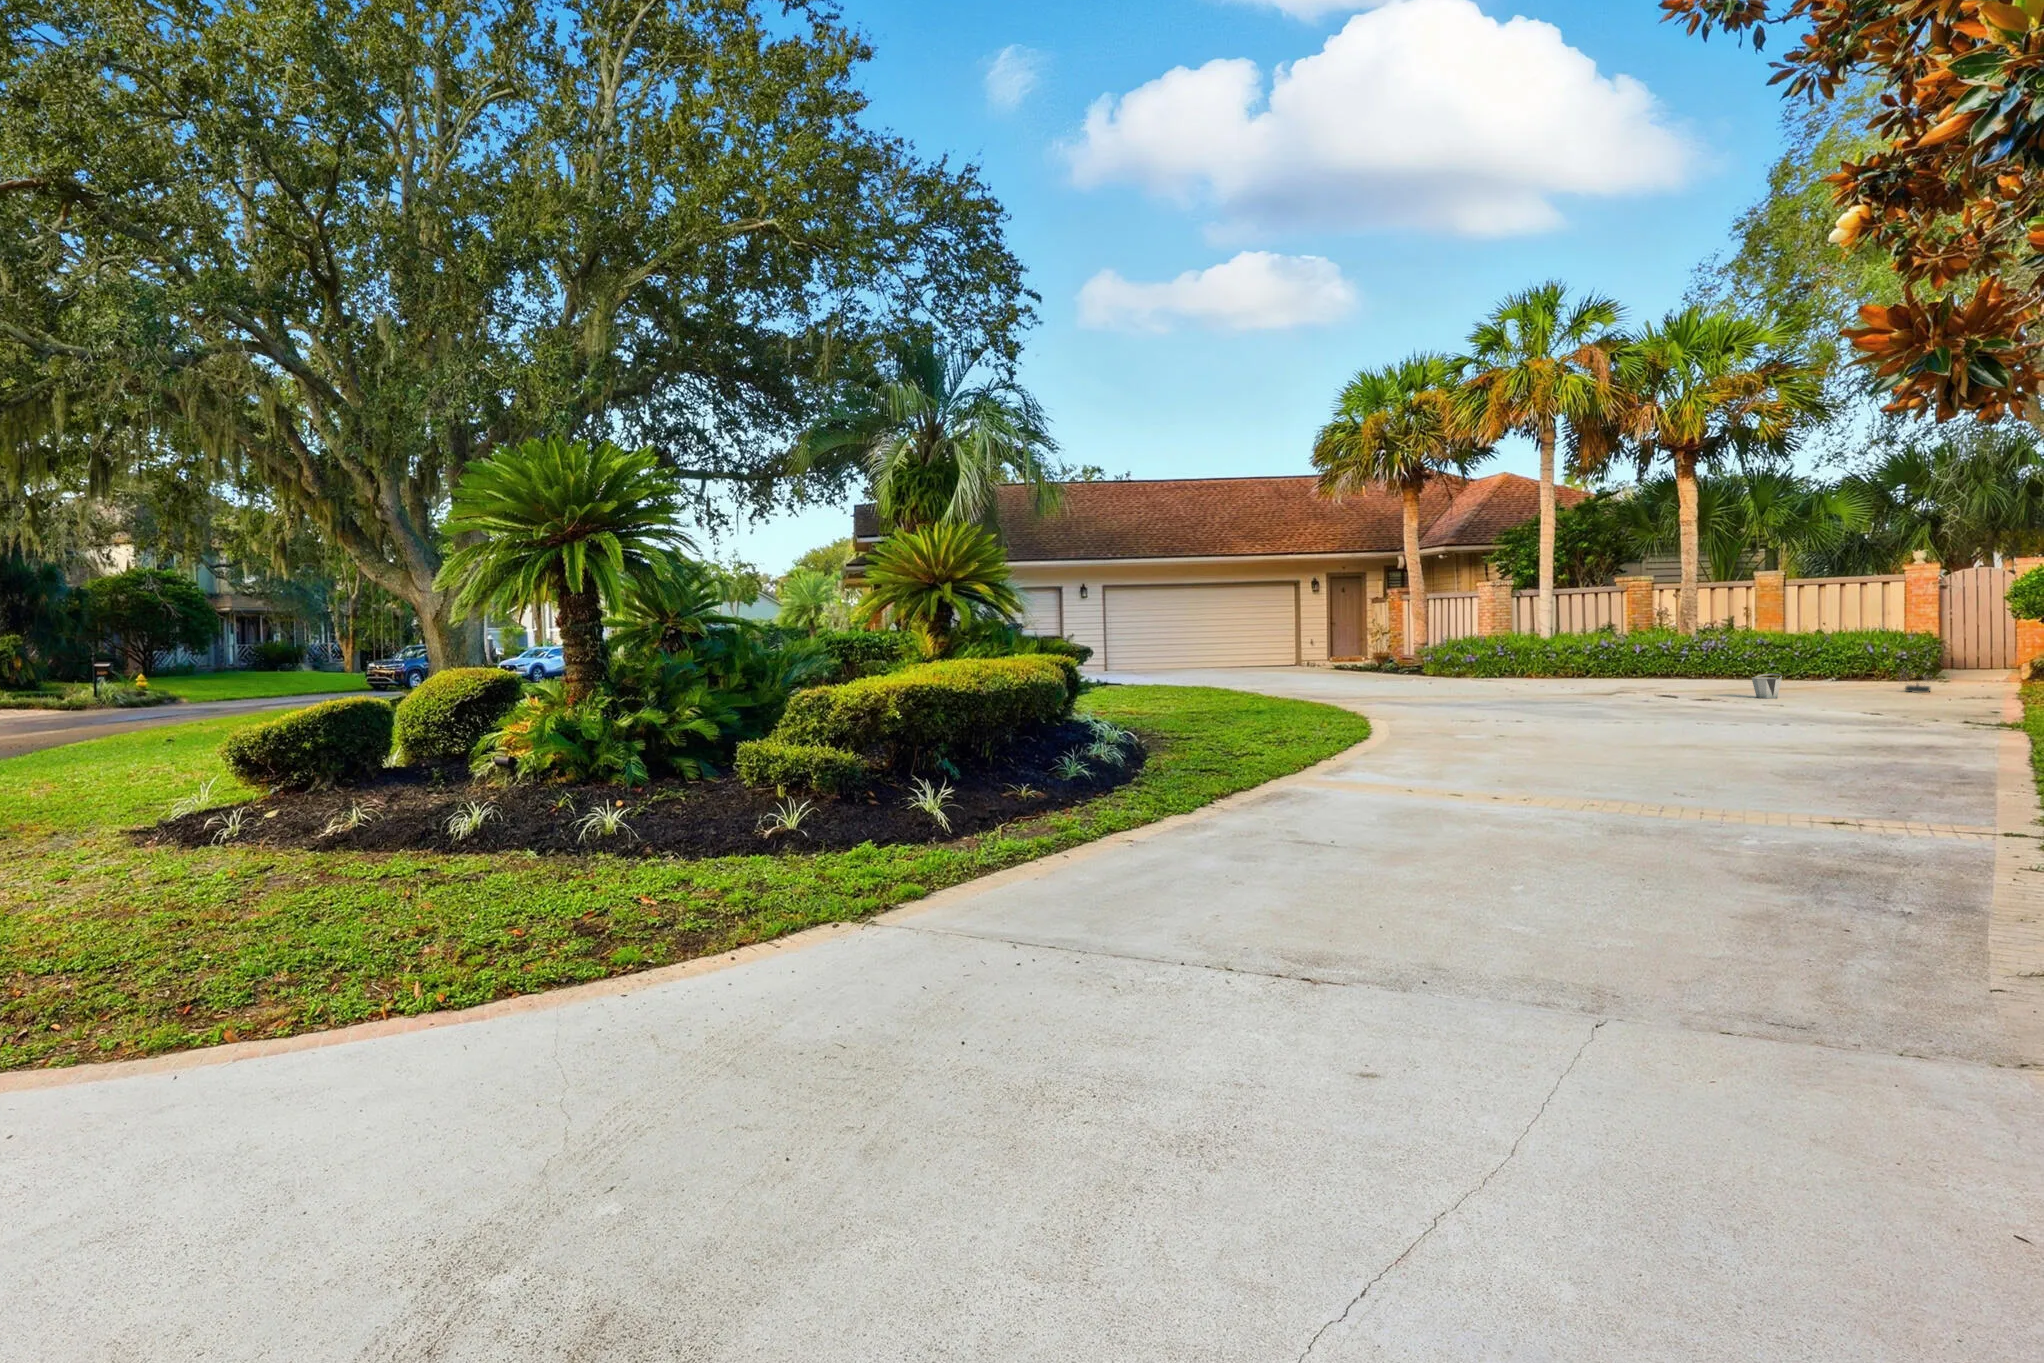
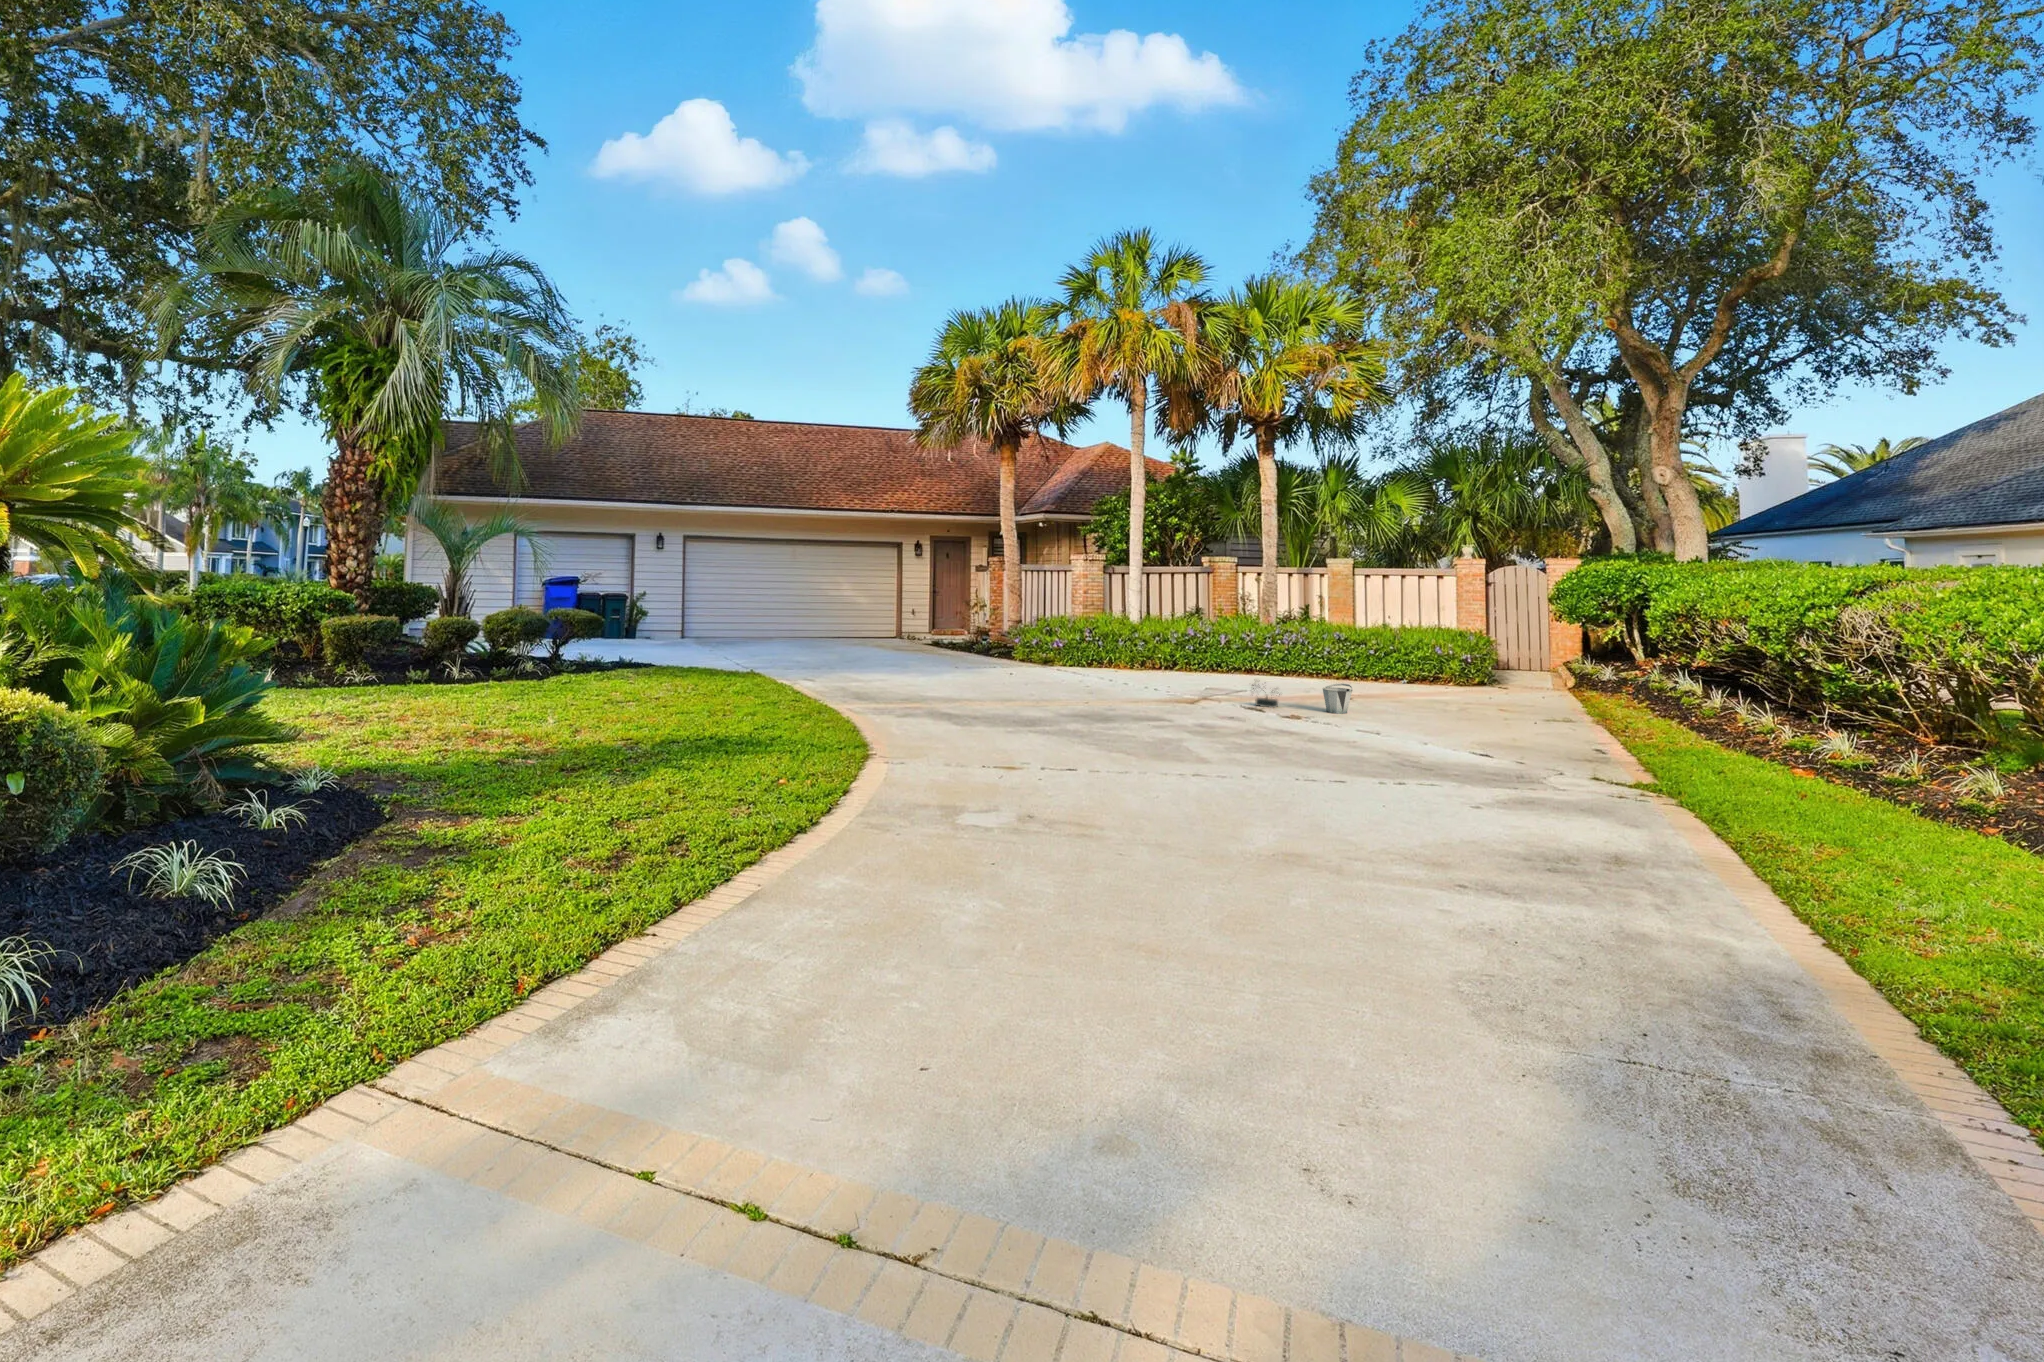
decorative plant: present [1899,669,1930,693] -> present [1252,681,1280,708]

